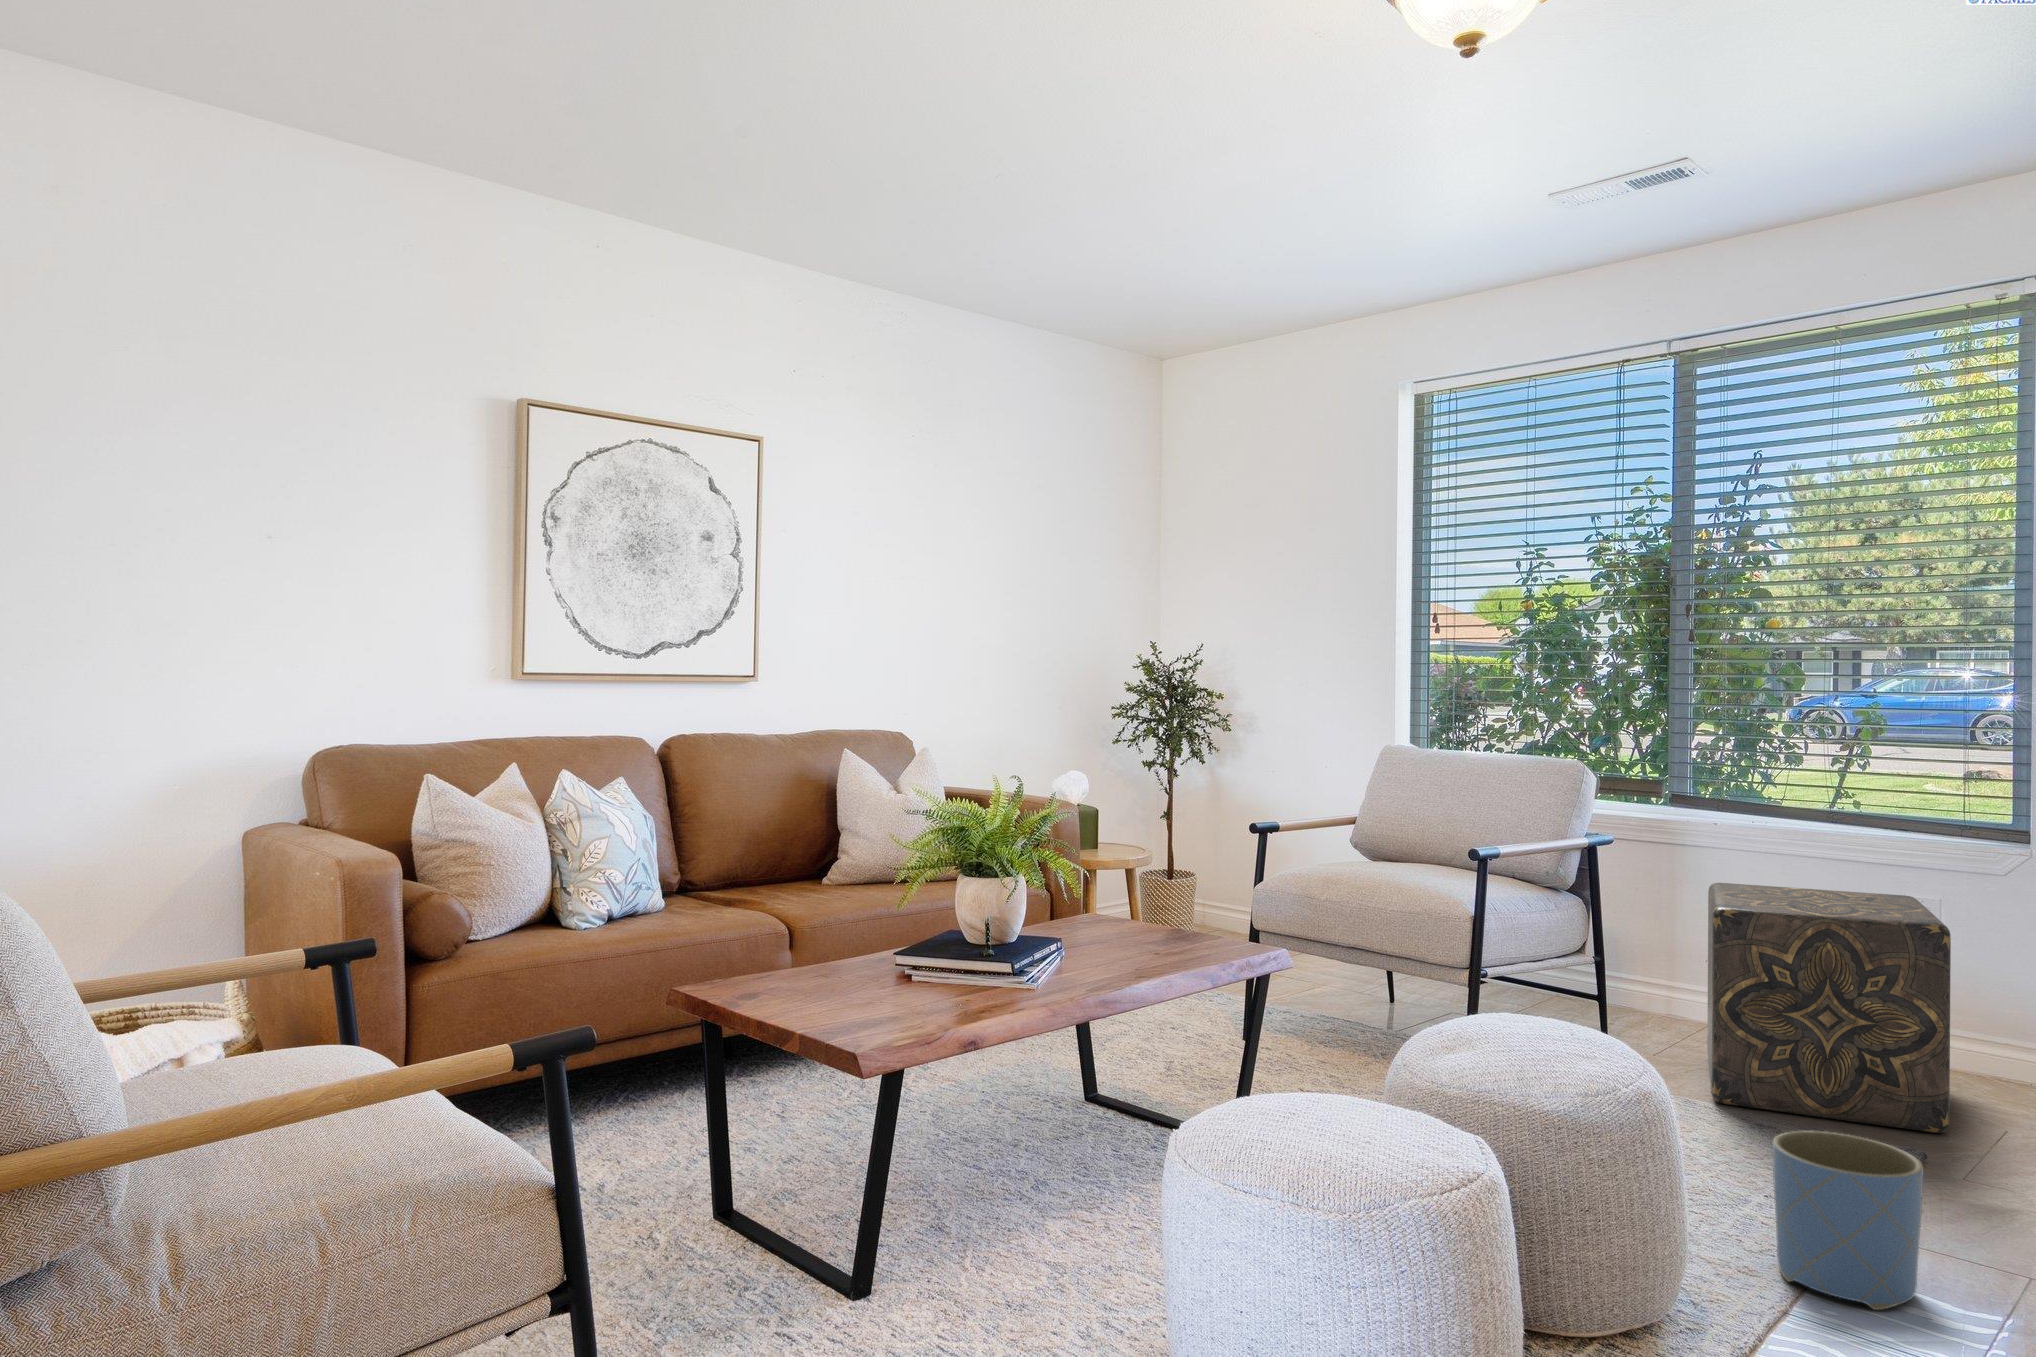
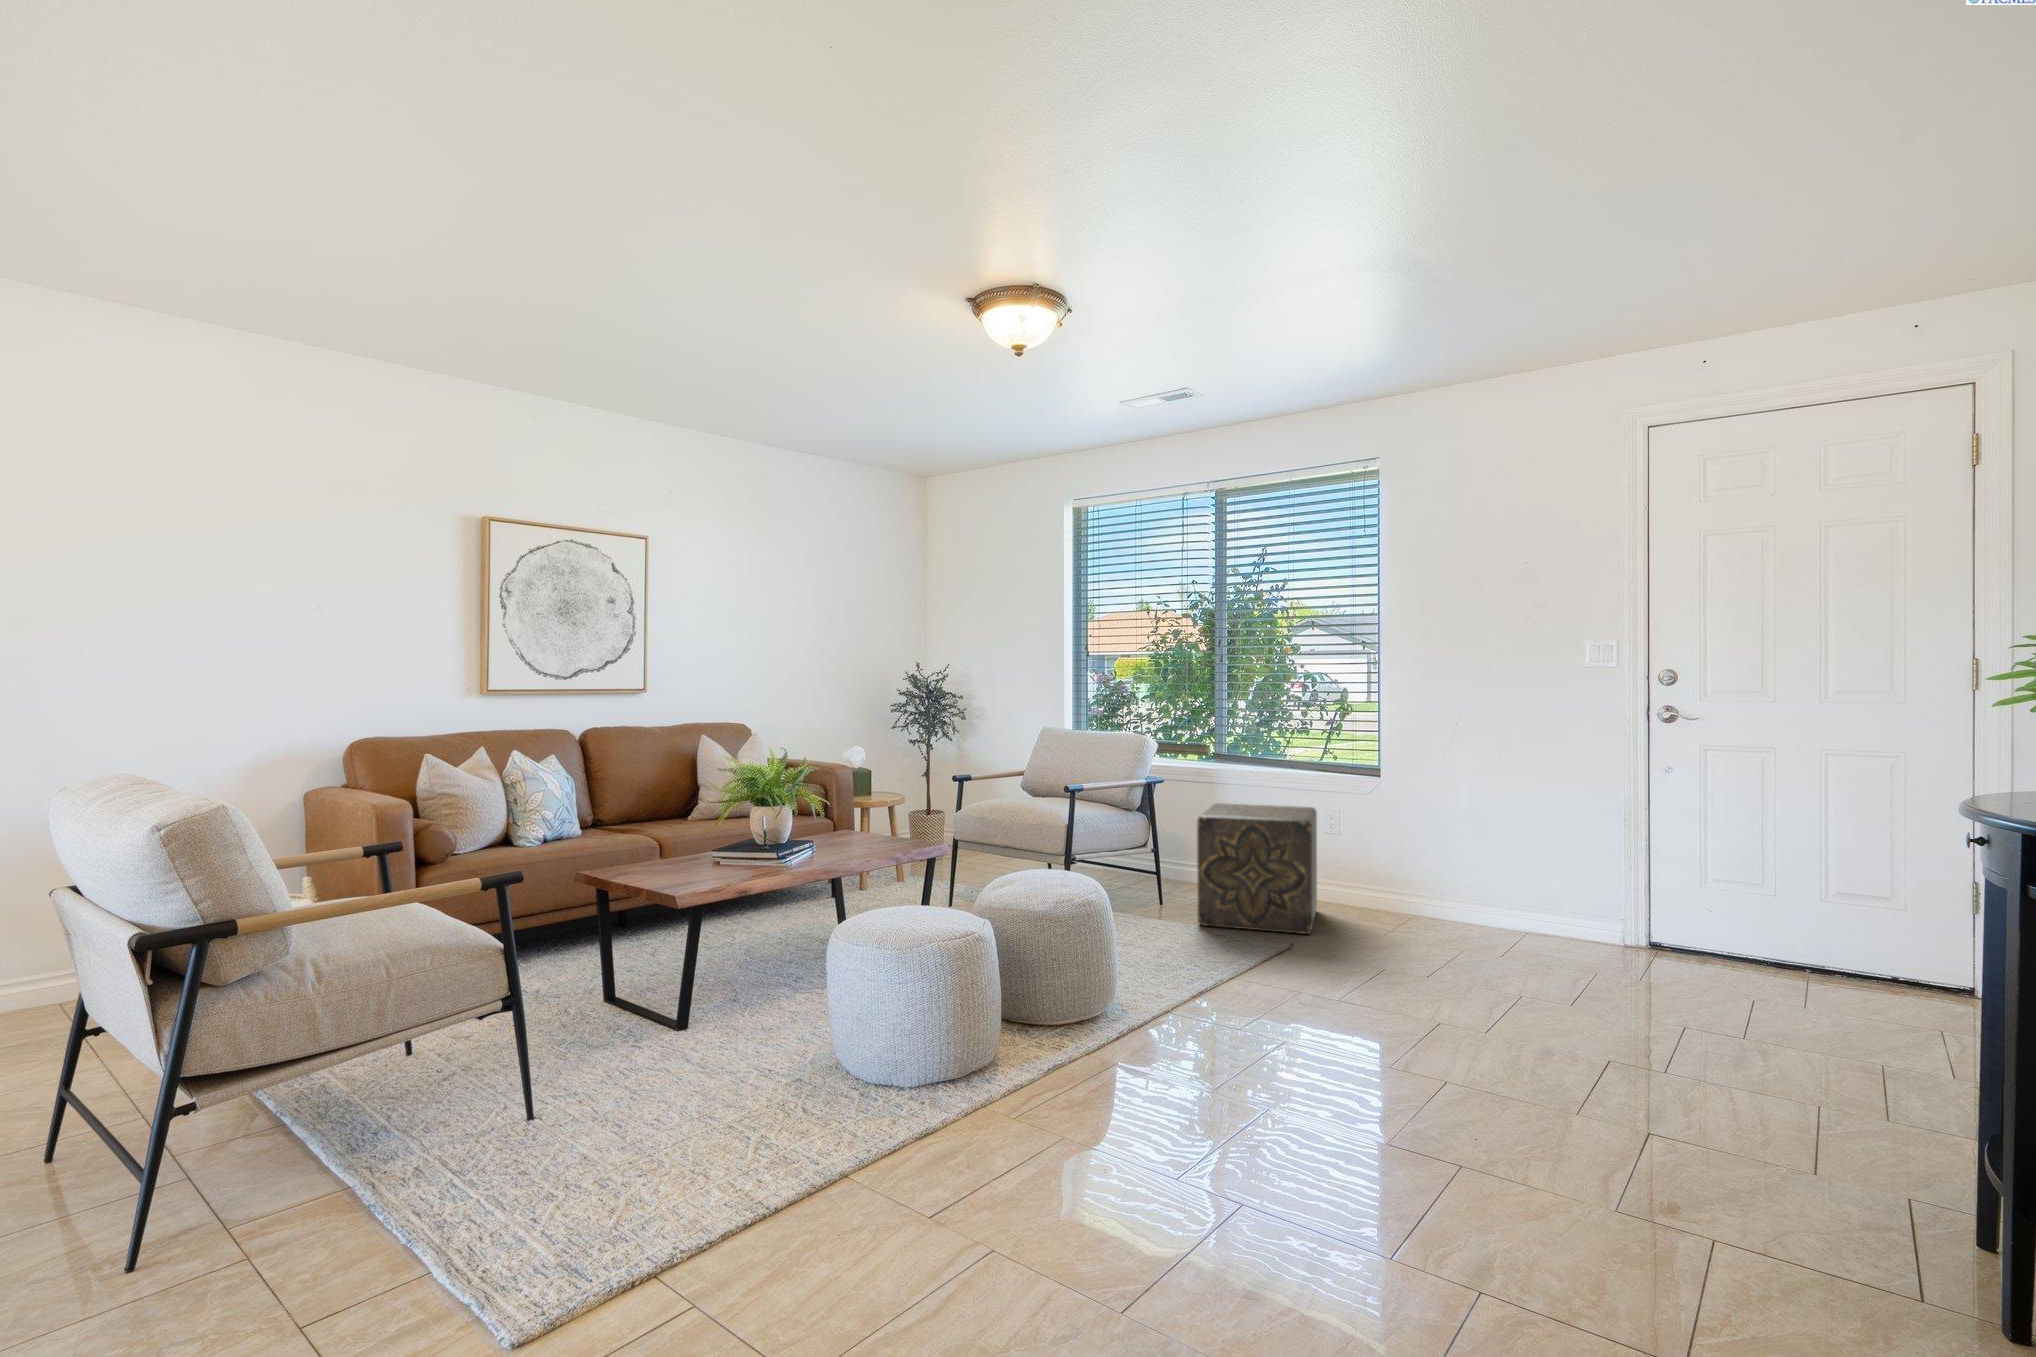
planter: present [1773,1131,1923,1310] -> none [1172,925,1238,1009]

